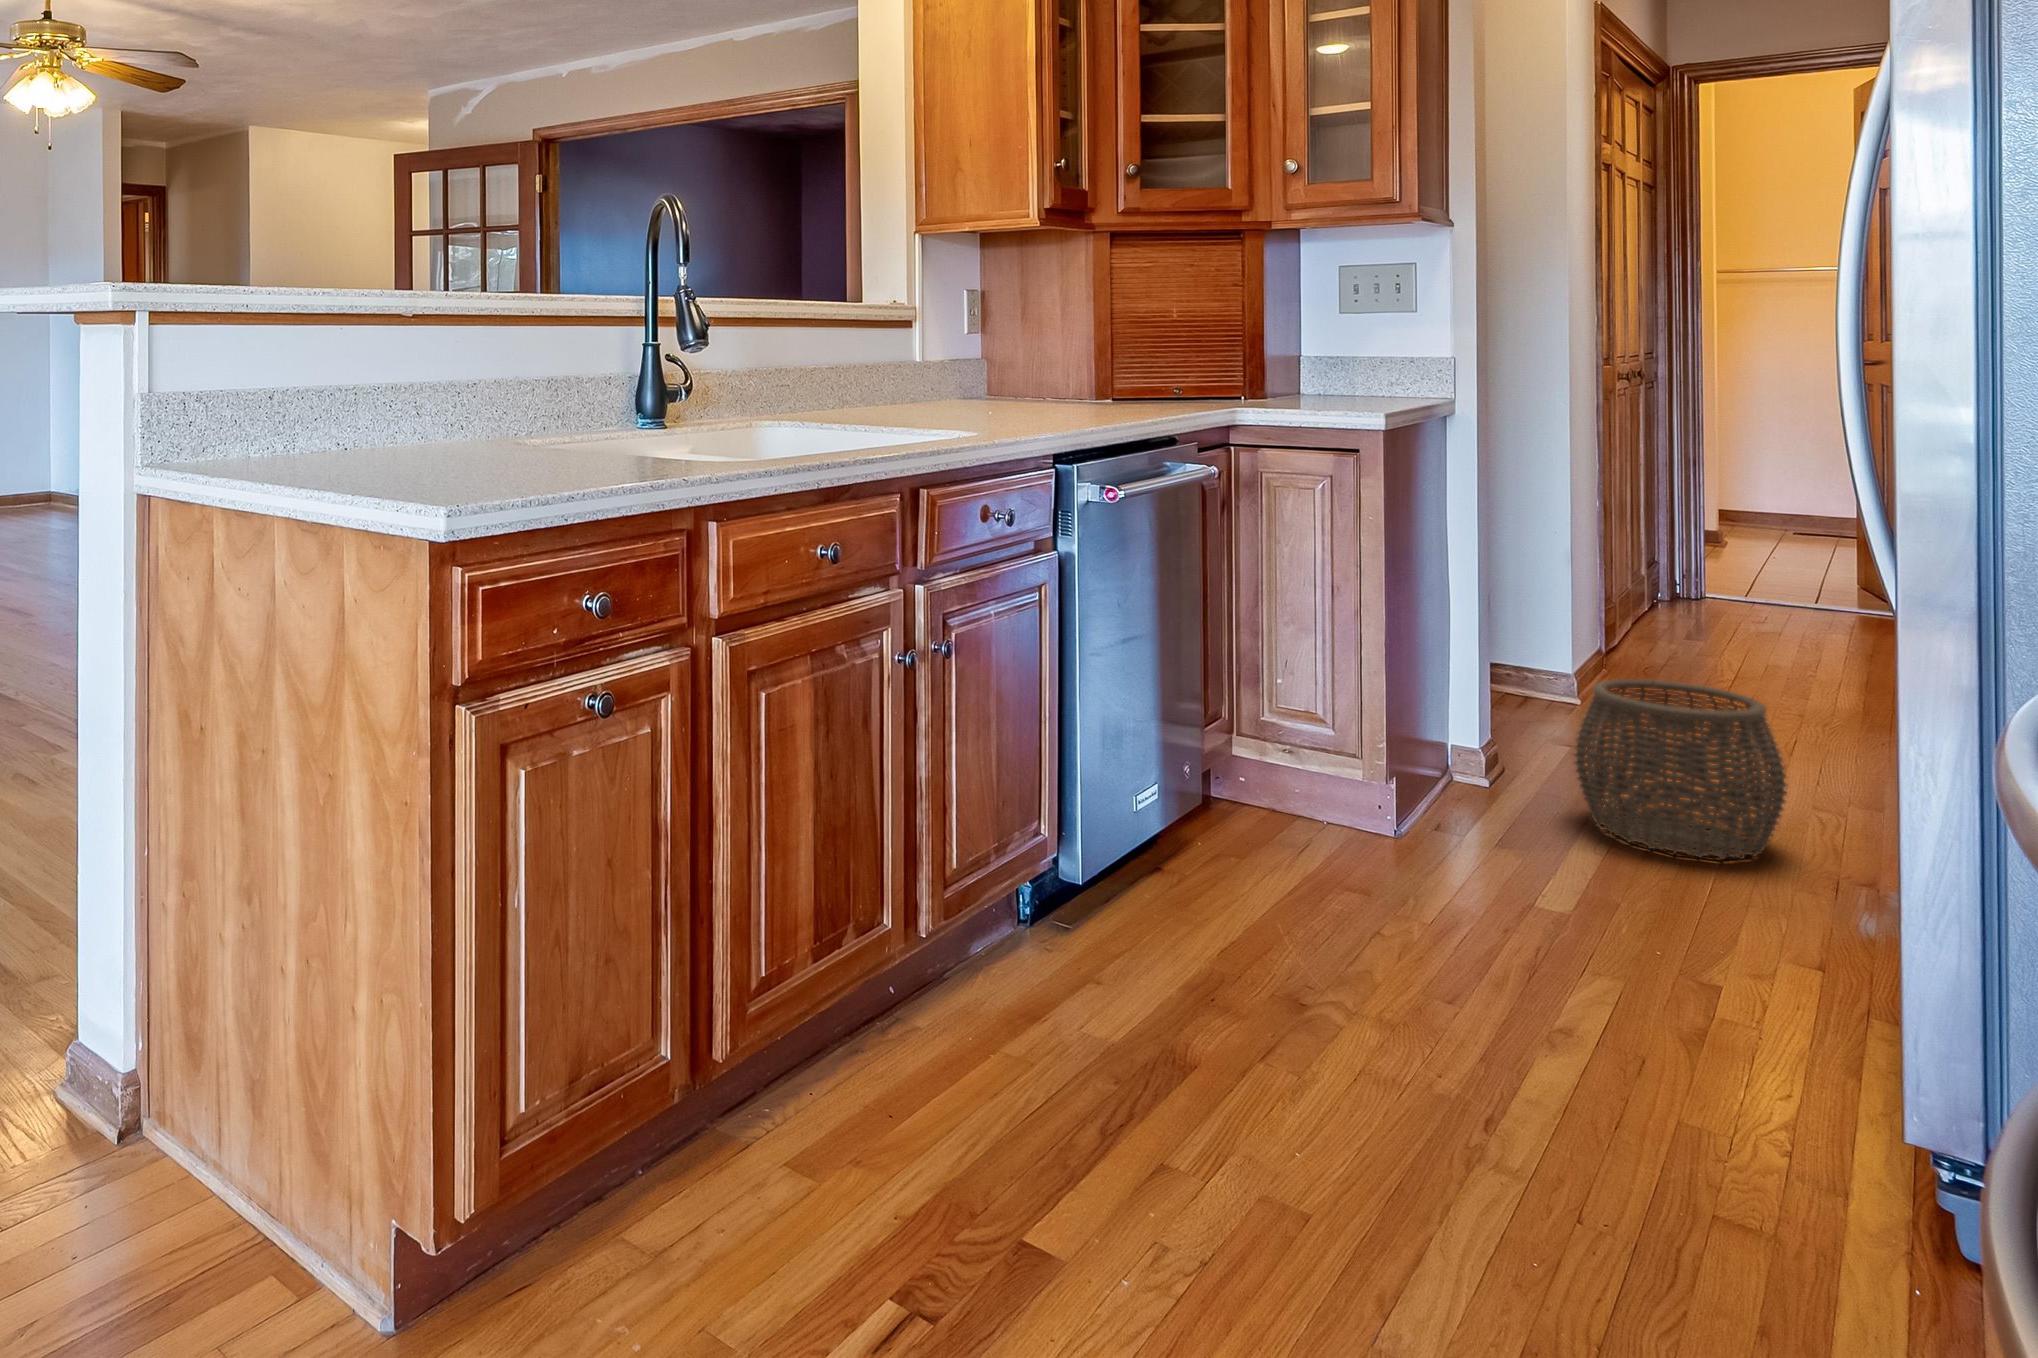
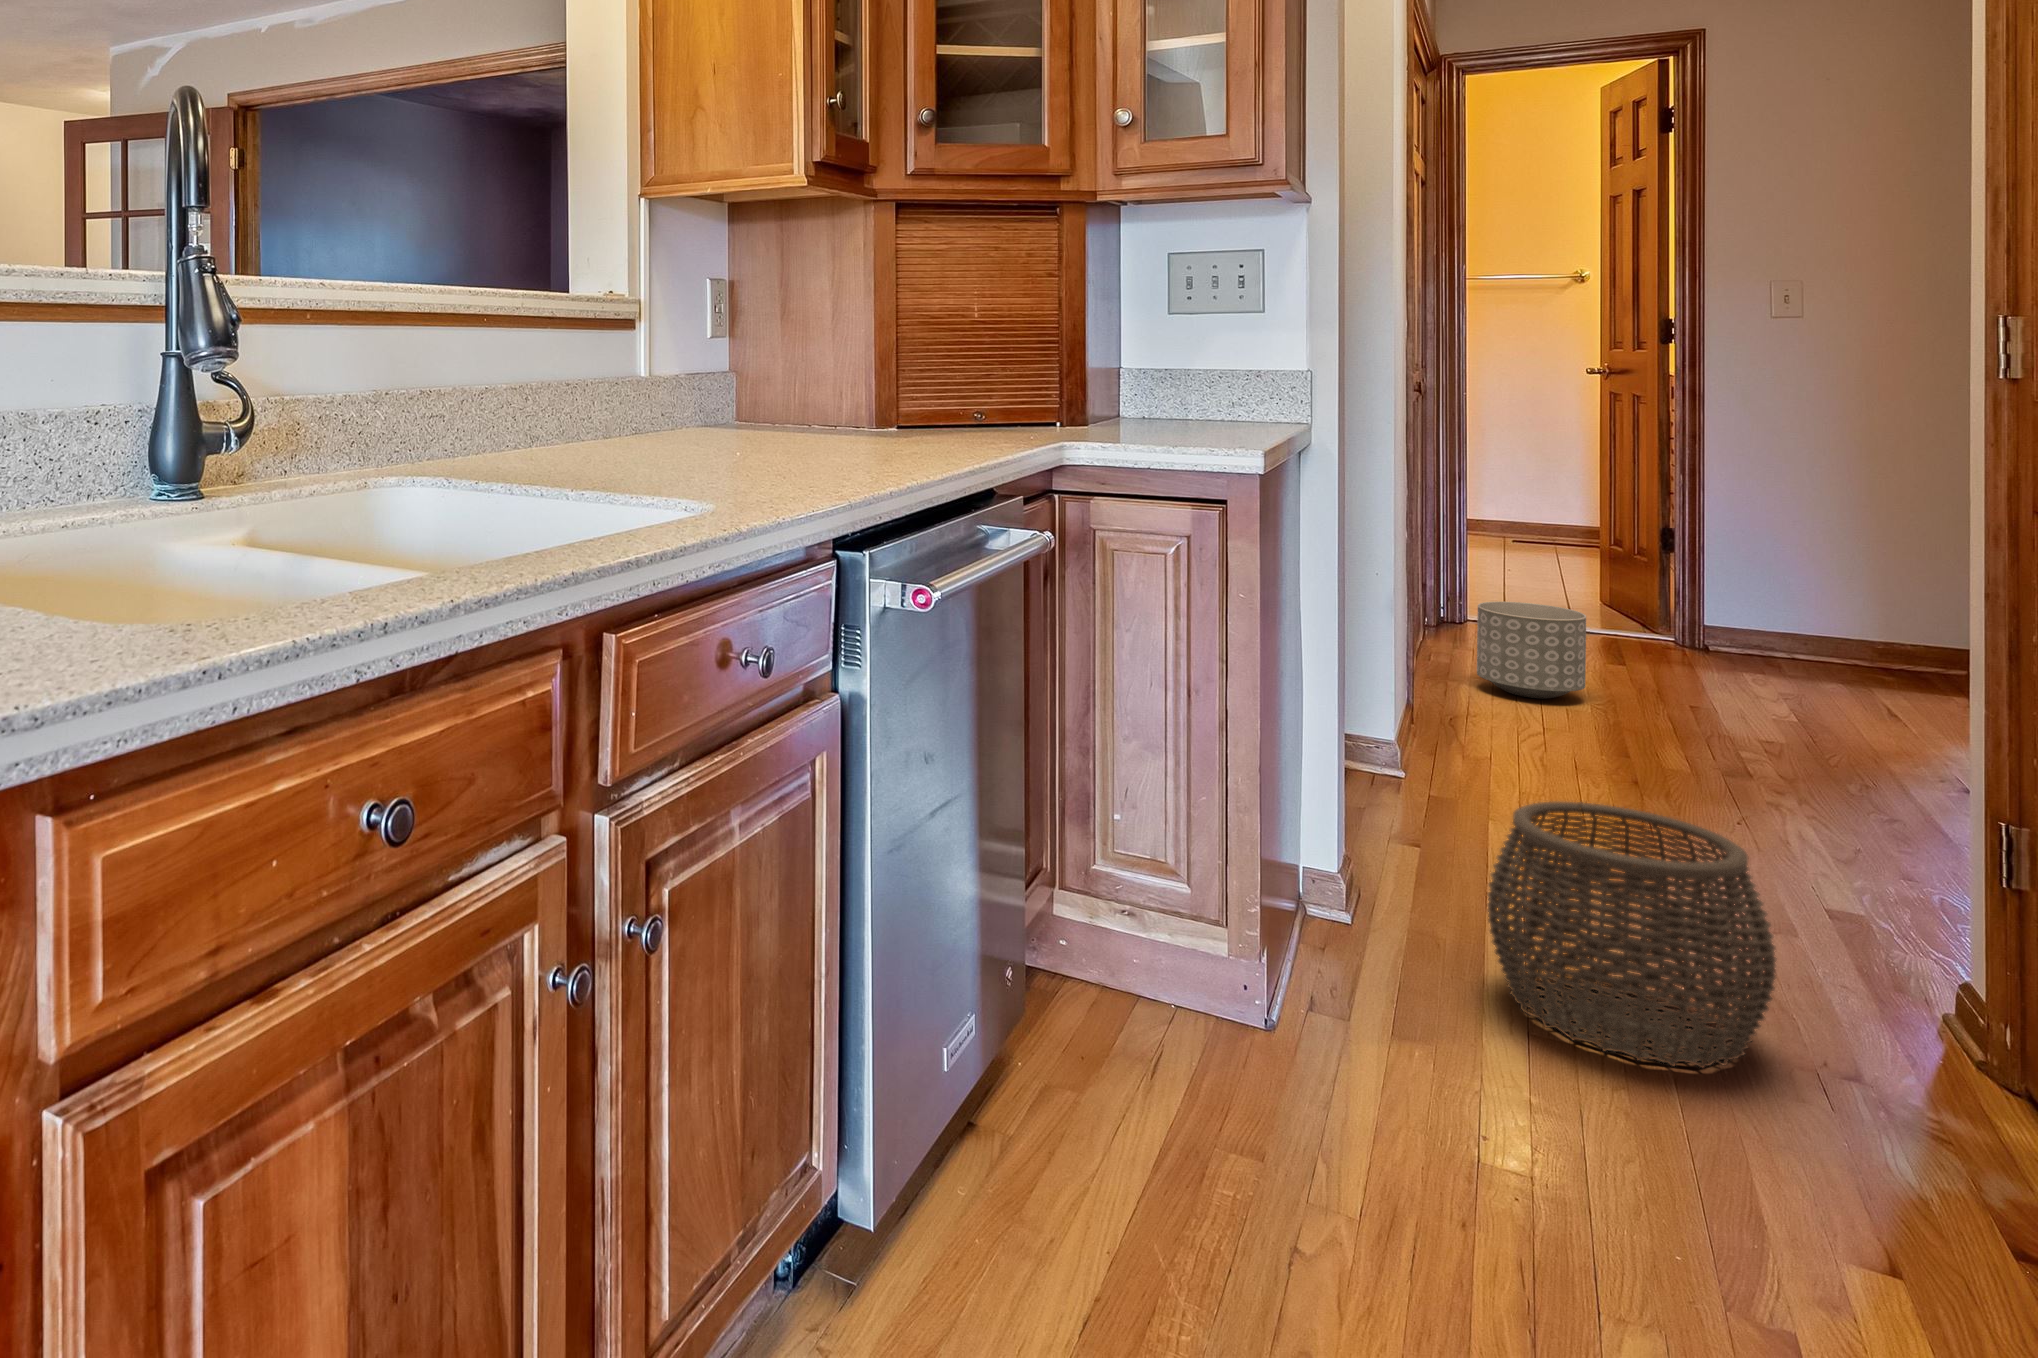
planter: none [1681,566,1782,650] -> present [1477,602,1586,699]

